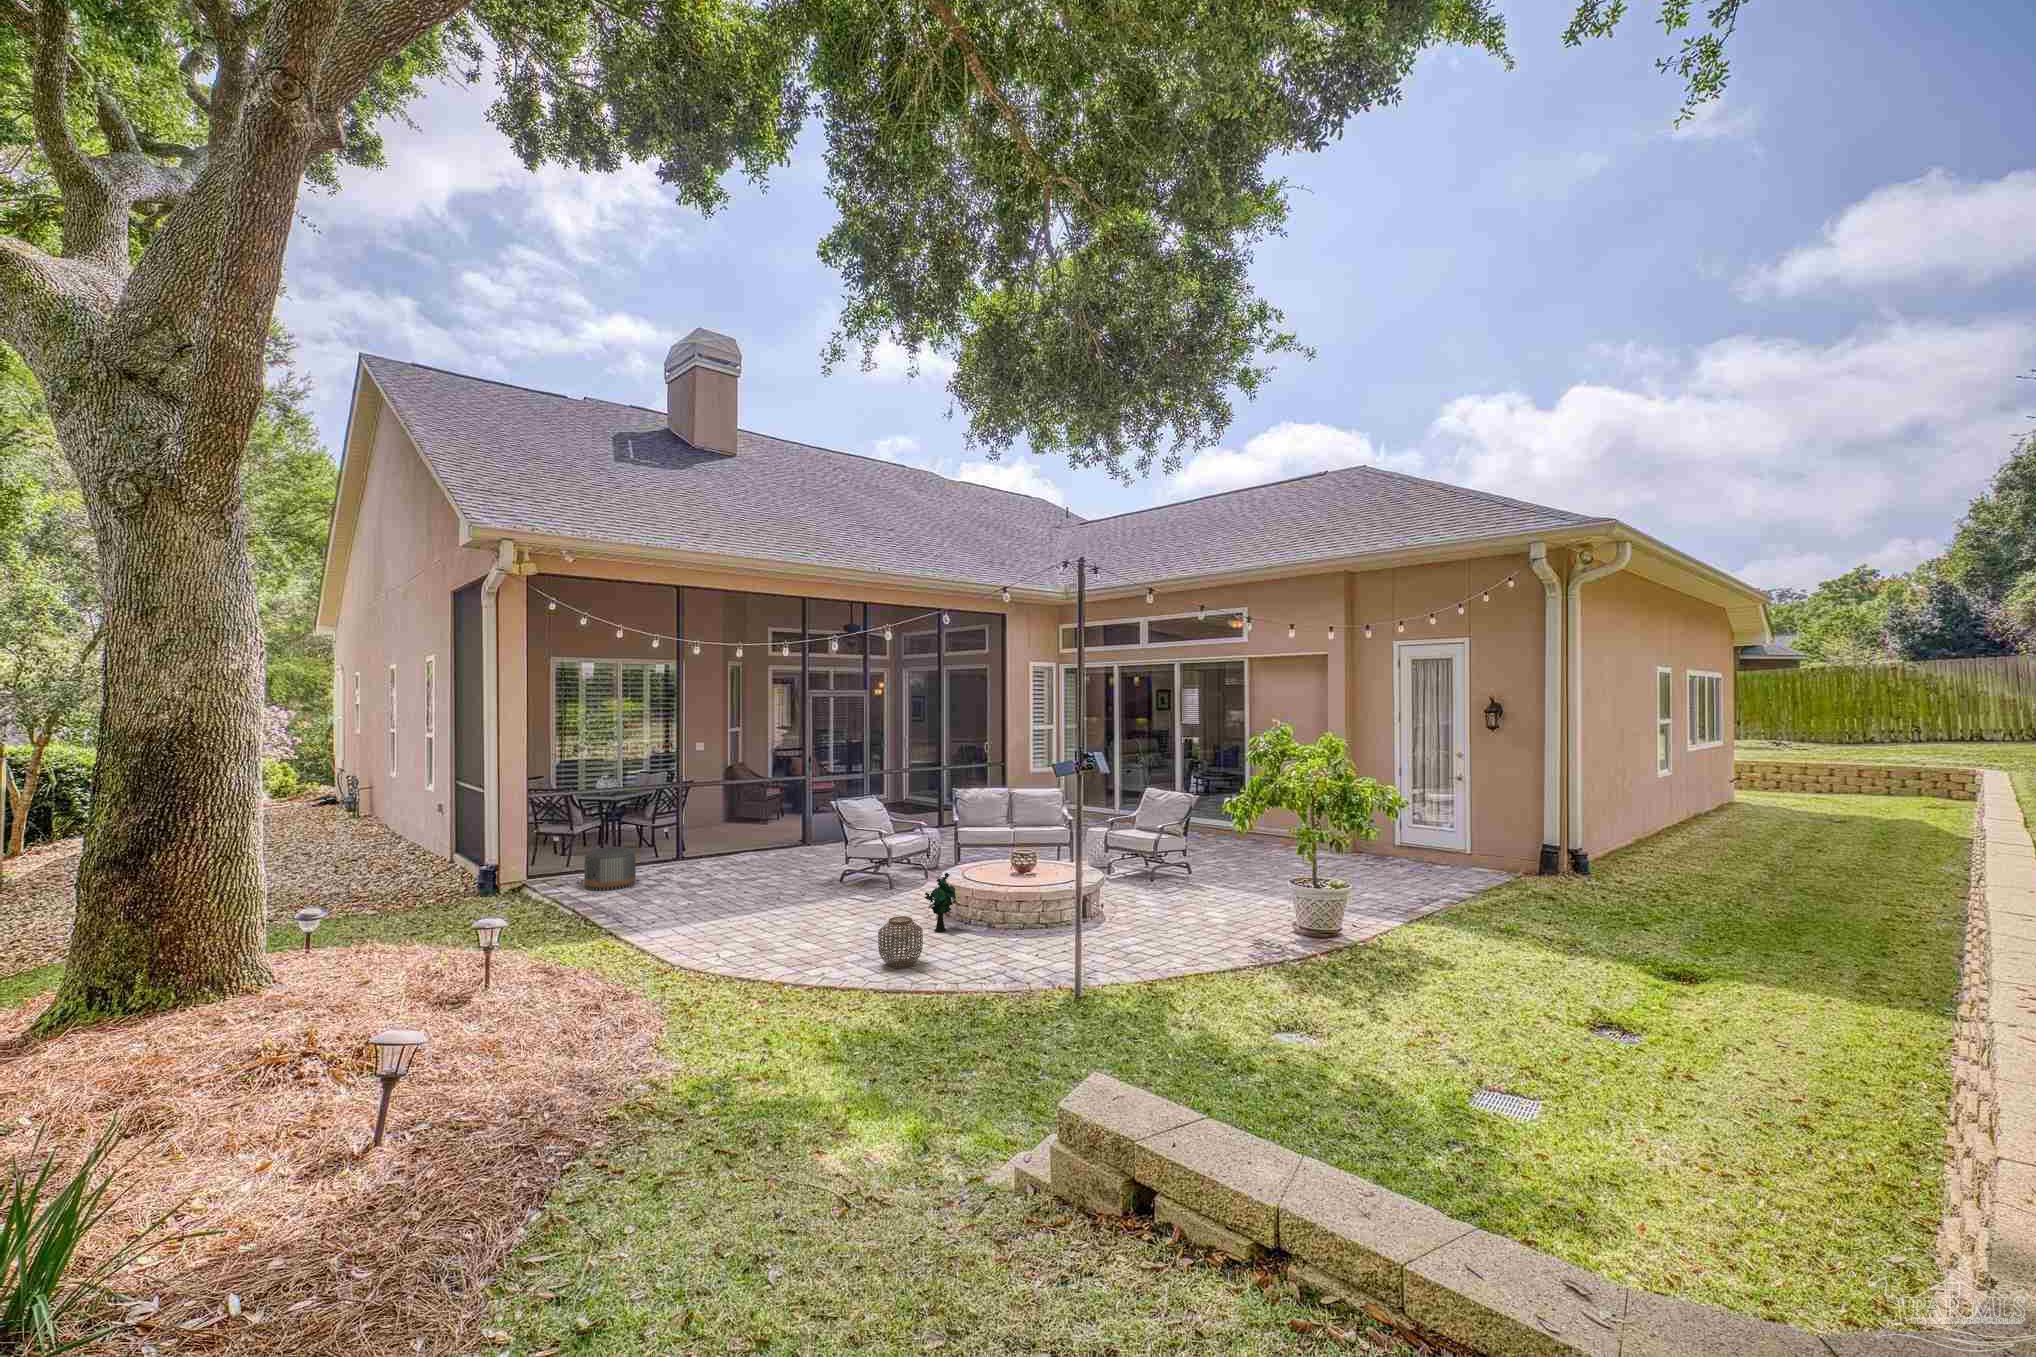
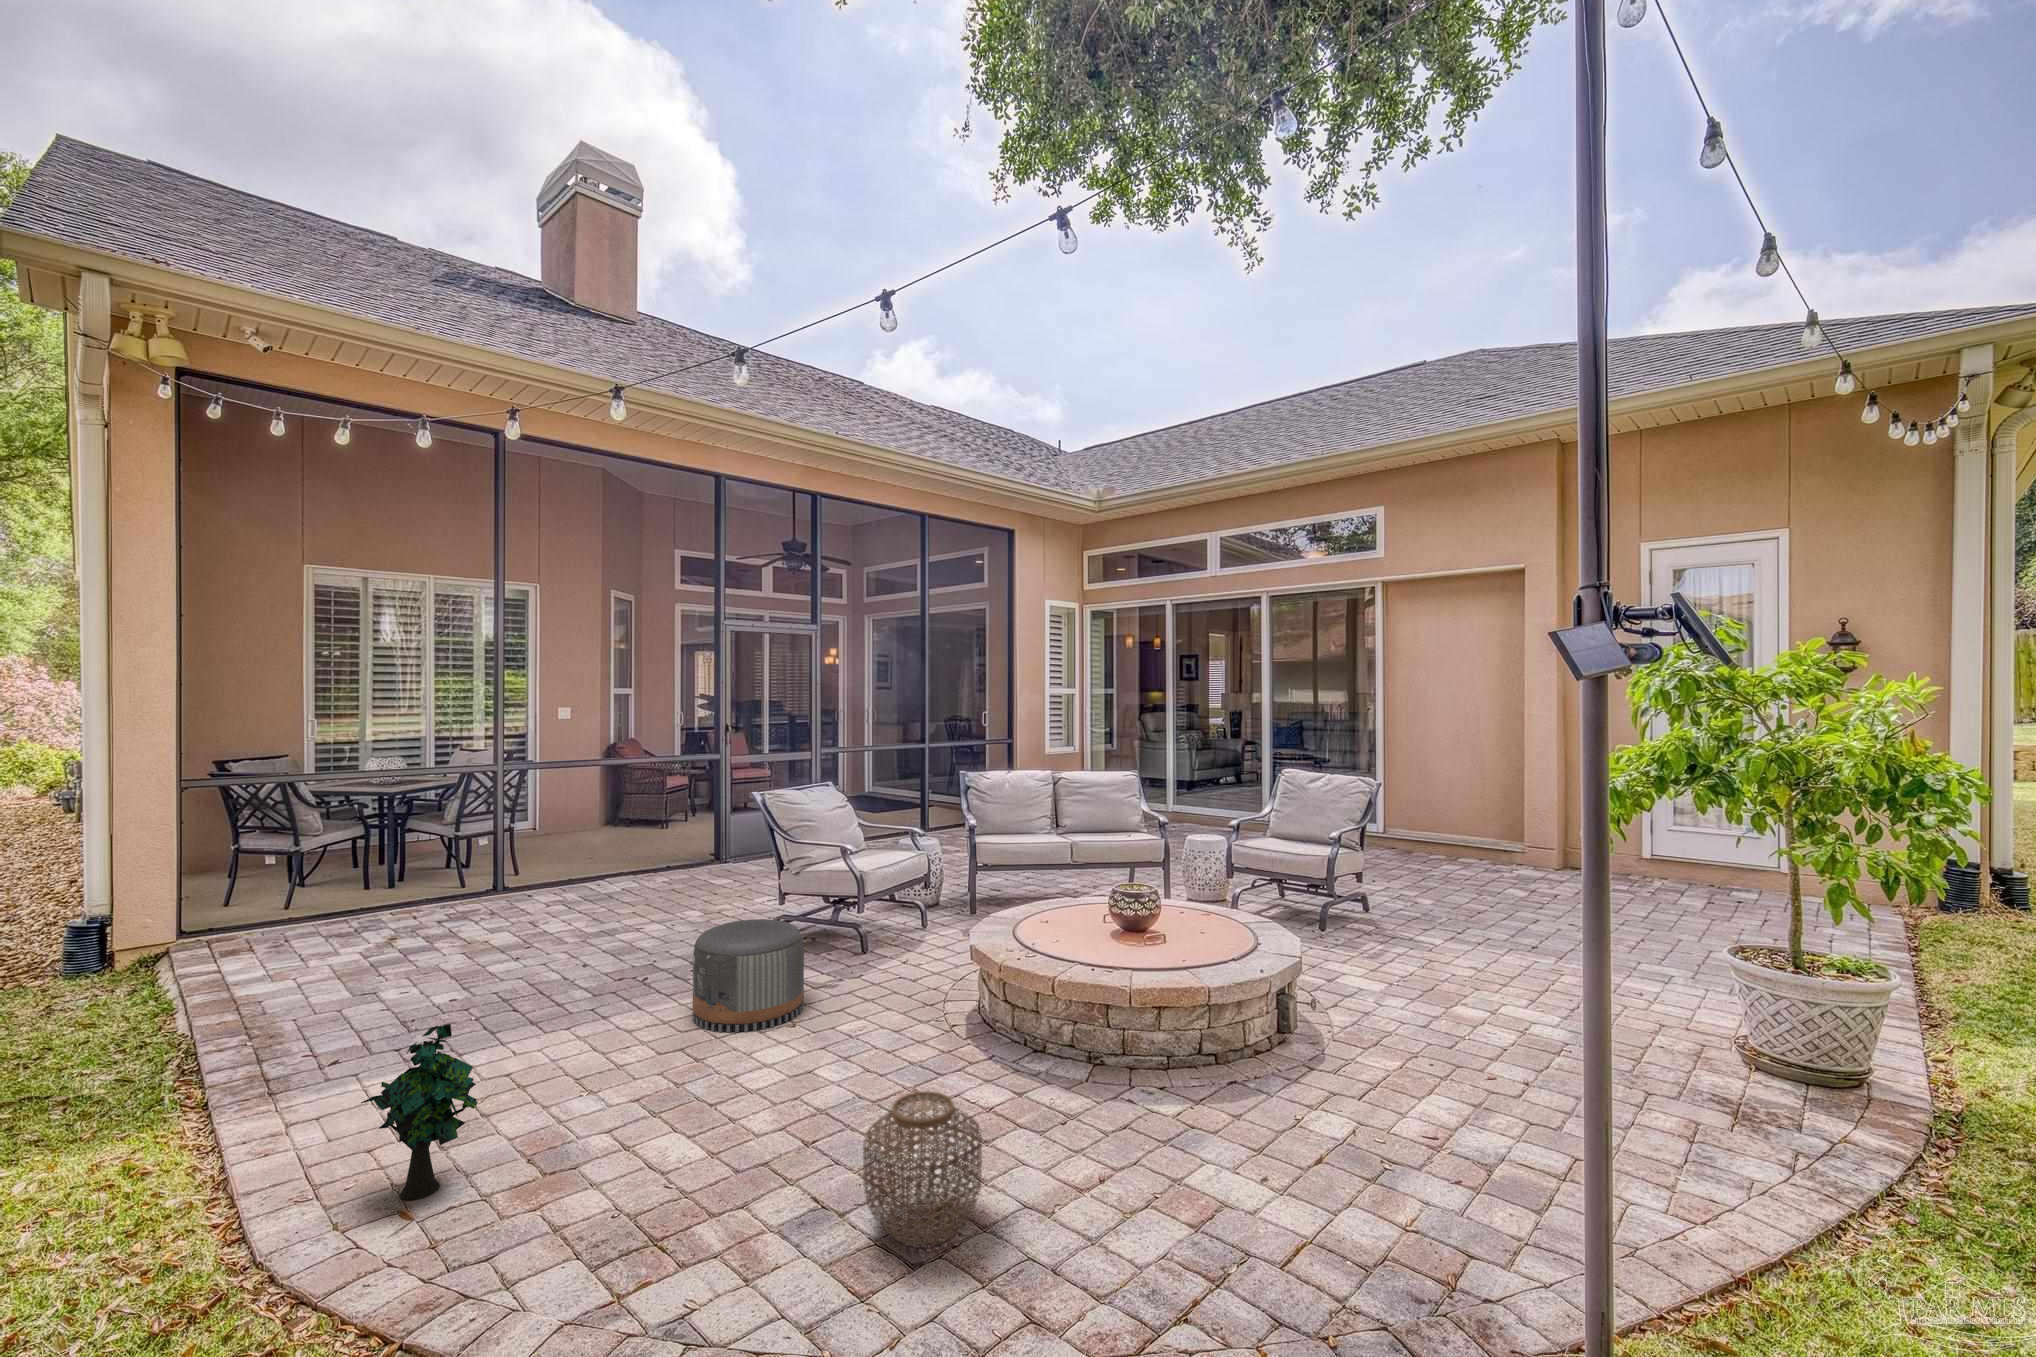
pouf: present [584,847,636,891] -> present [693,919,804,1032]
decorative plant: present [925,873,957,932] -> present [361,1024,478,1200]

